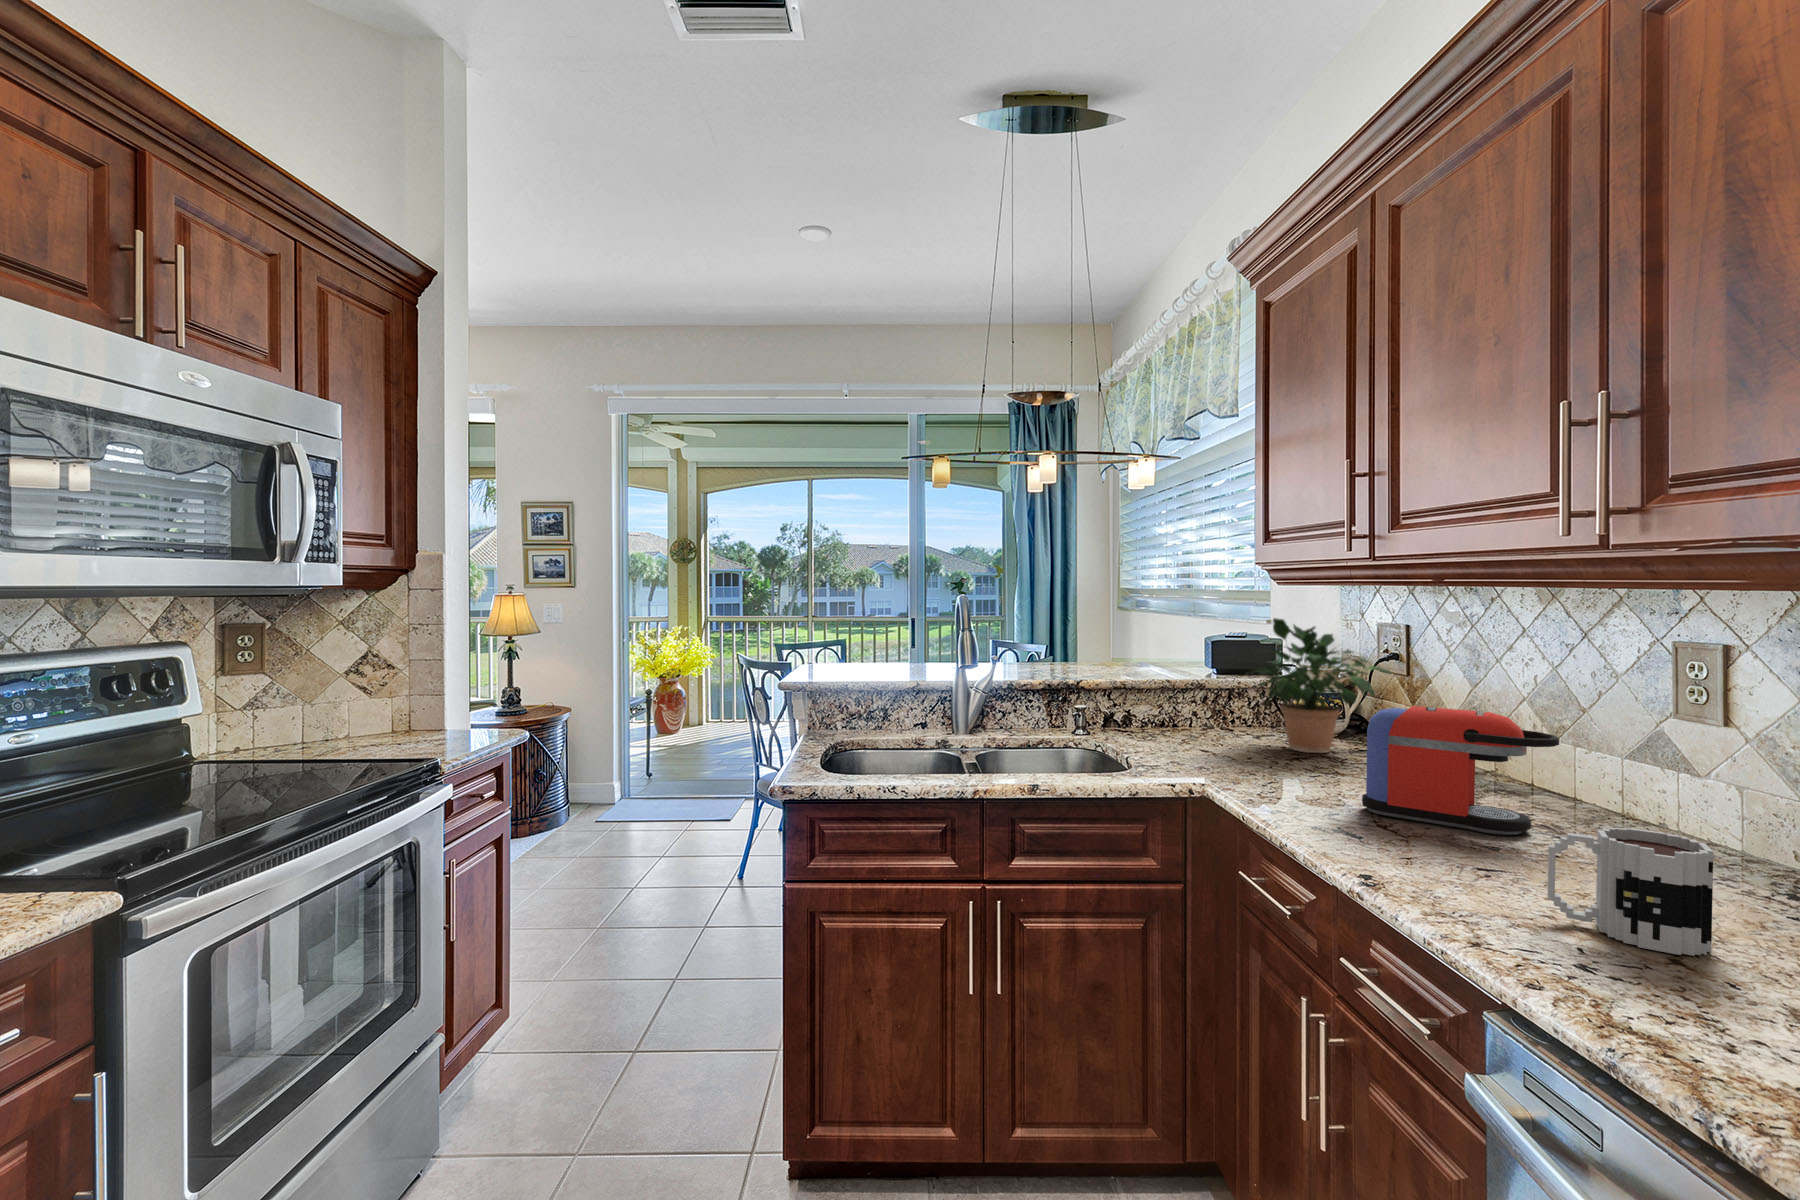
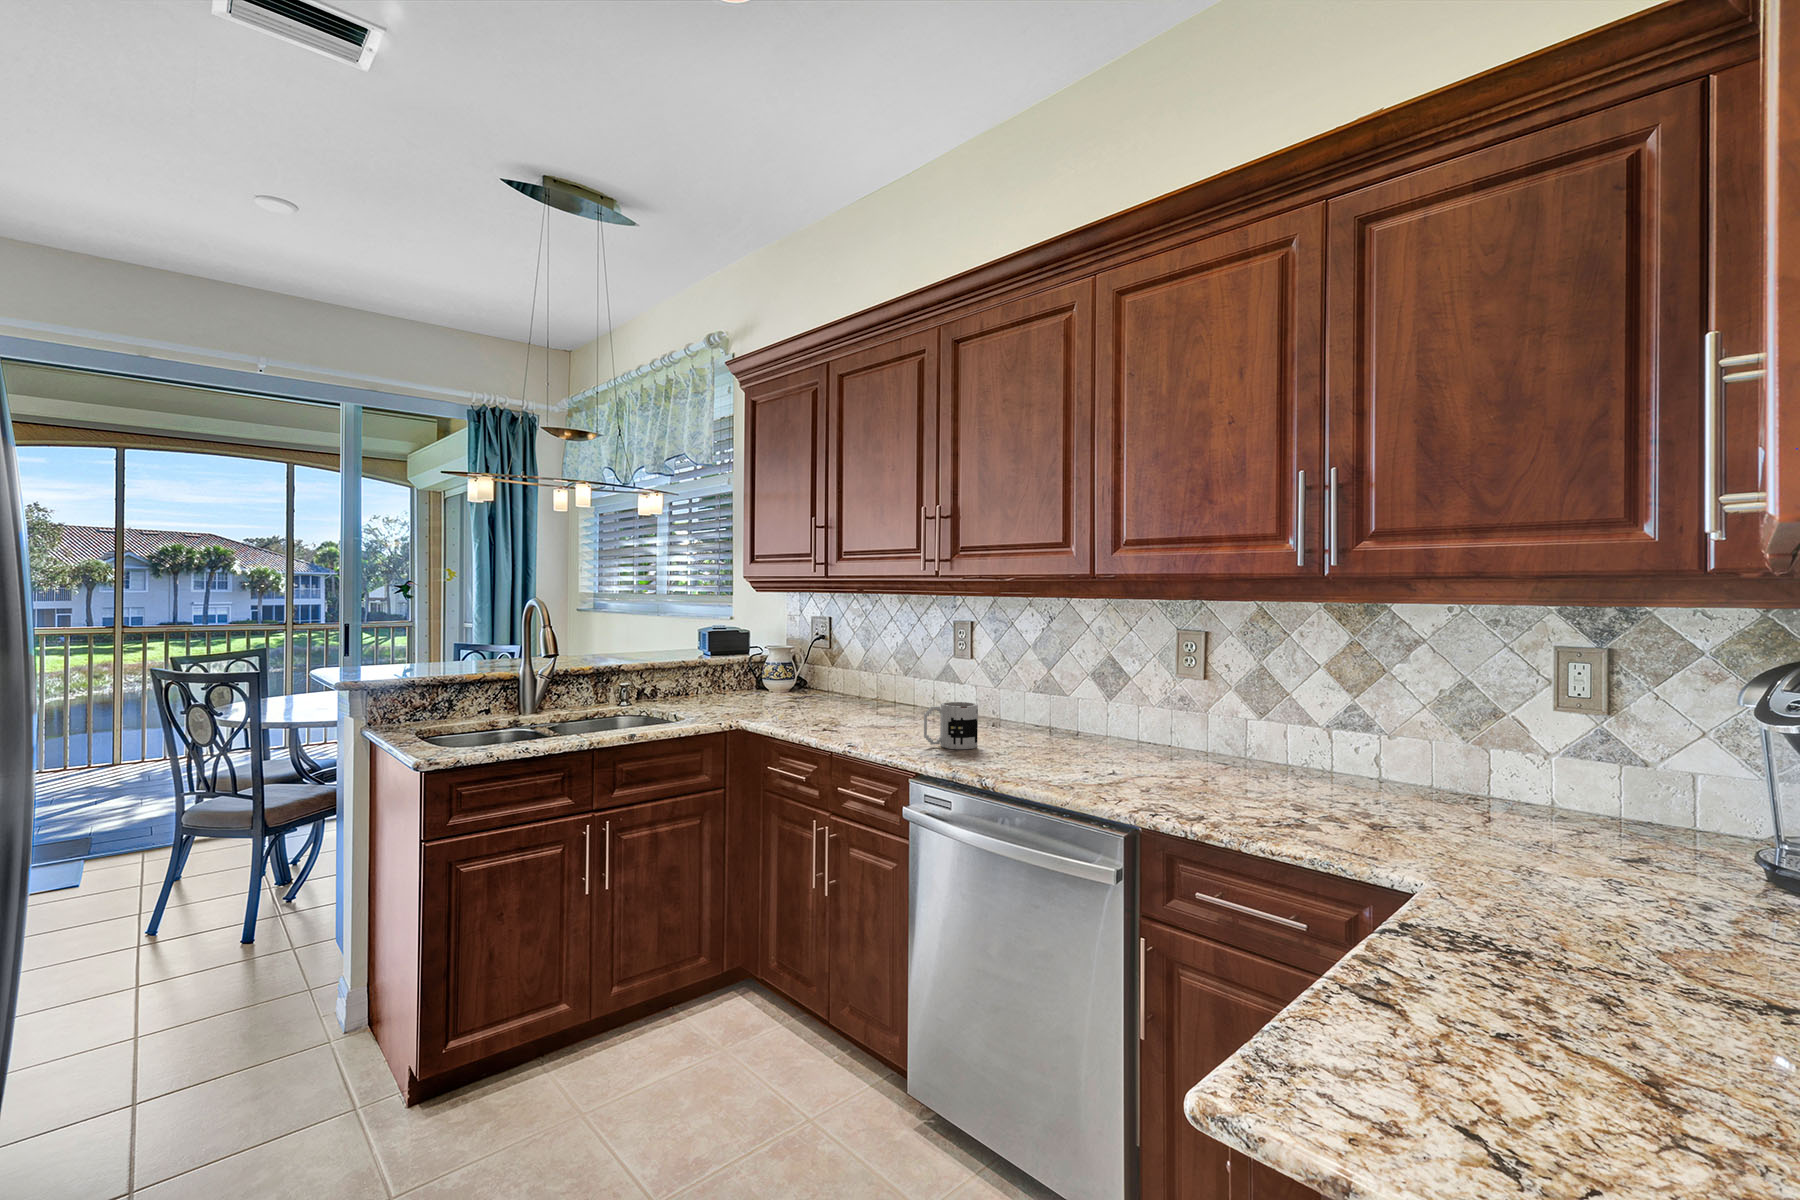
potted plant: present [1253,618,1391,753] -> none [741,614,827,701]
coffee maker: present [1362,706,1559,835] -> none [827,660,915,723]

